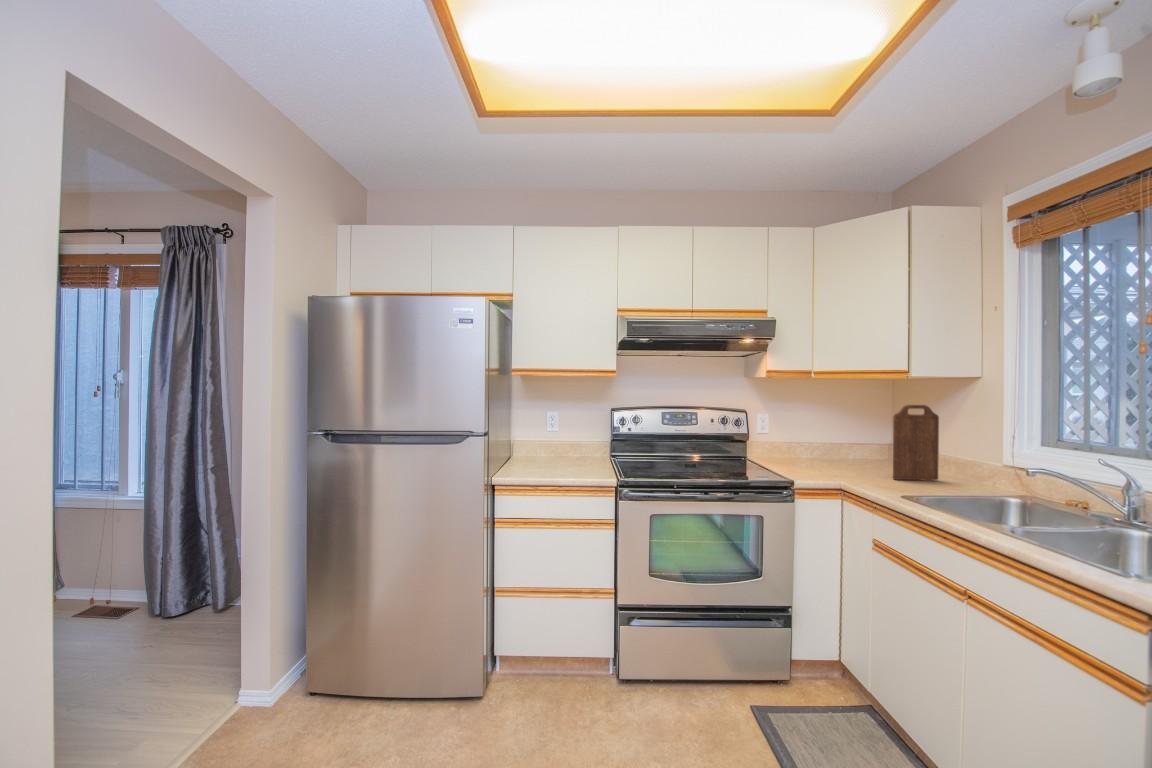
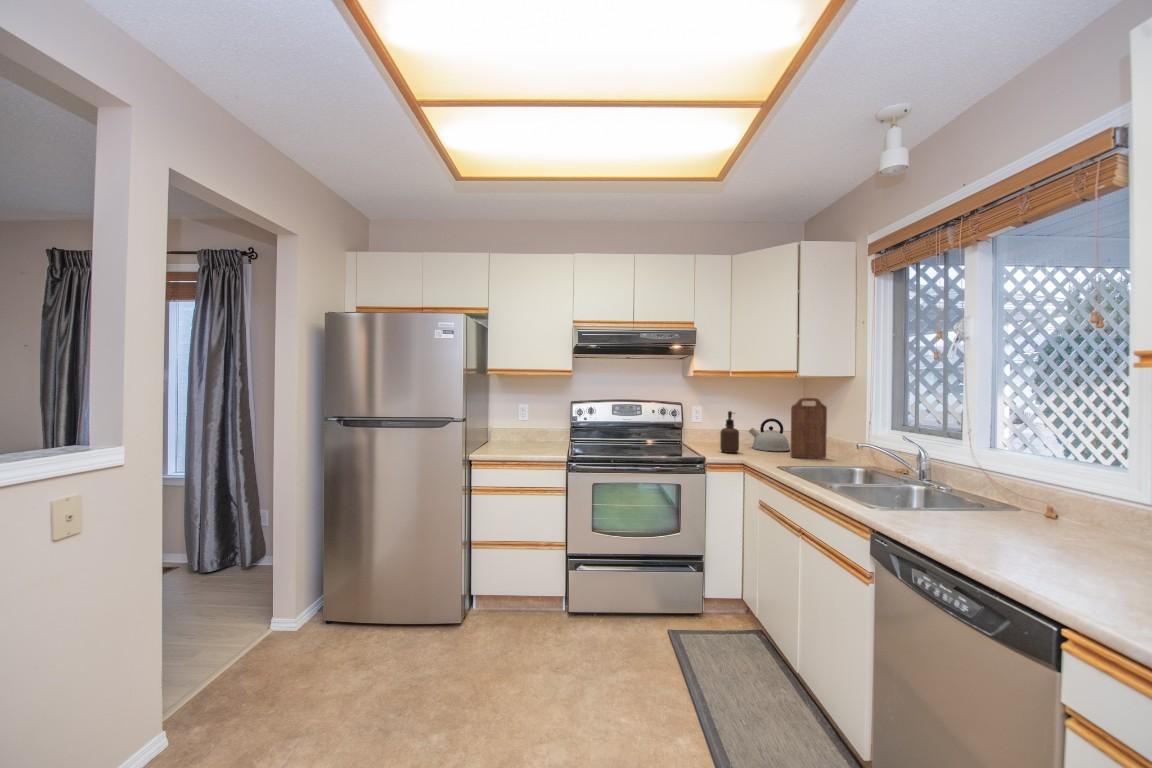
soap dispenser: none [800,421,824,473] -> present [720,411,739,453]
kettle: none [828,429,882,470] -> present [749,418,790,451]

